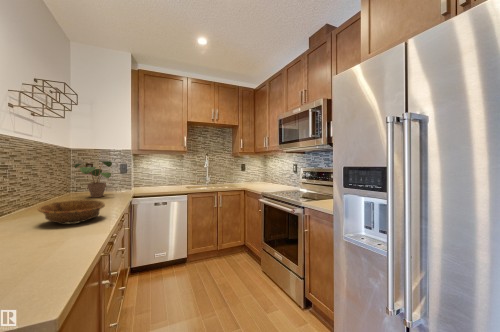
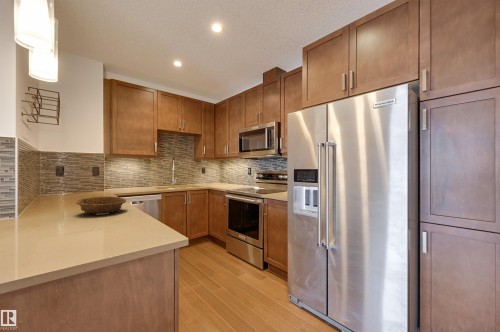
potted plant: present [74,161,112,197] -> none [56,164,97,199]

